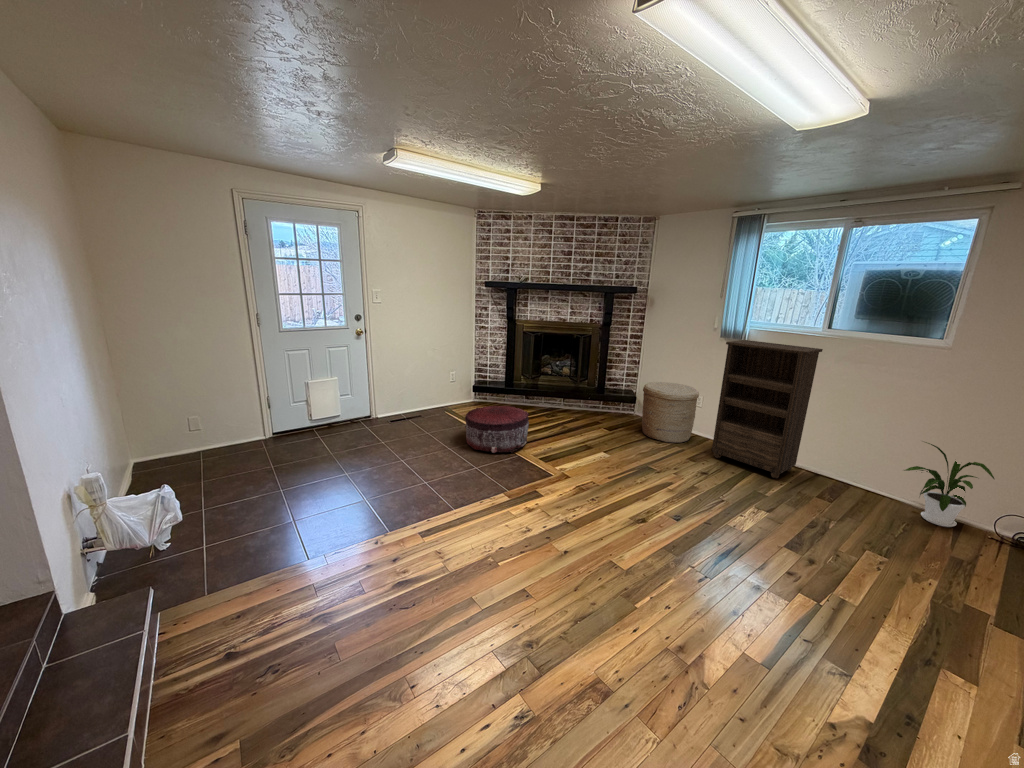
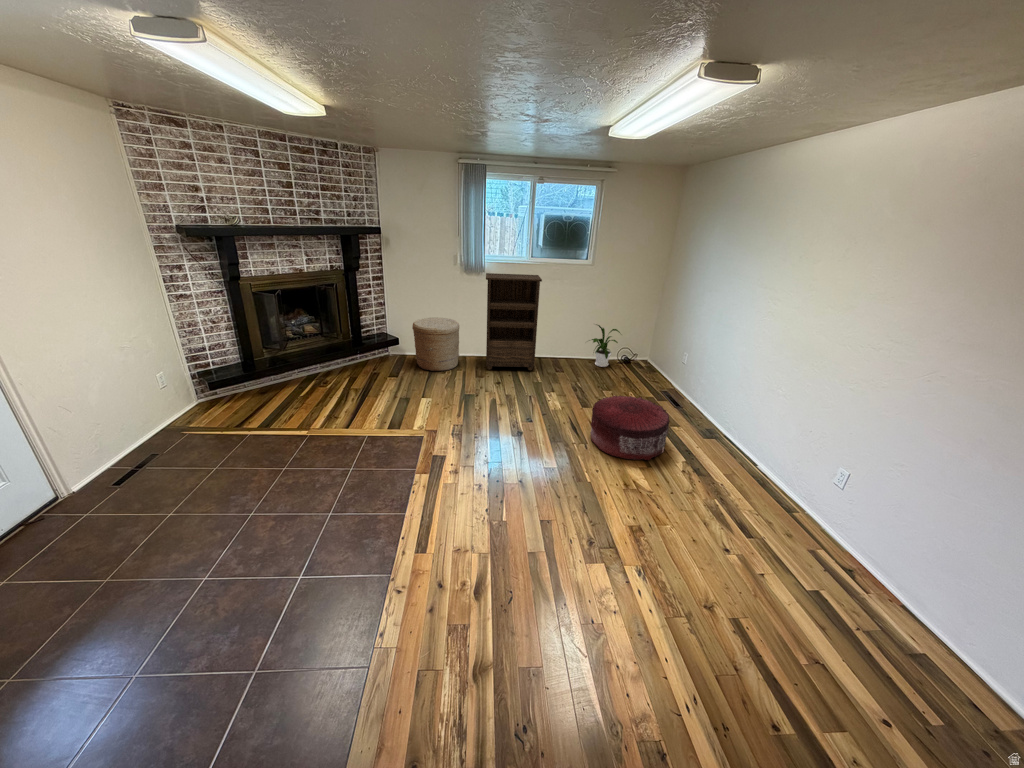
pouf: present [465,406,529,453] -> present [590,396,670,460]

